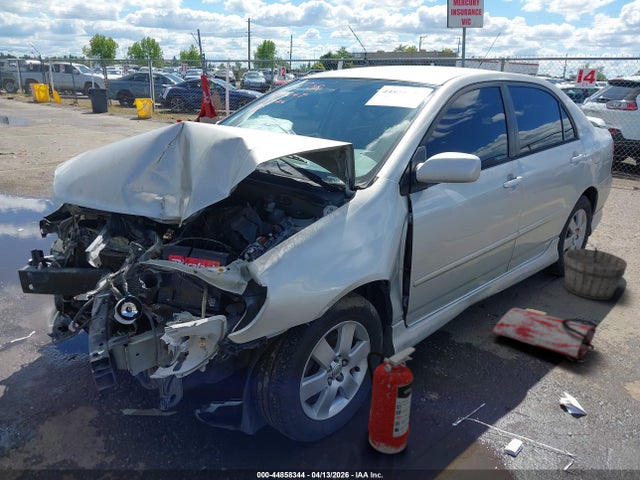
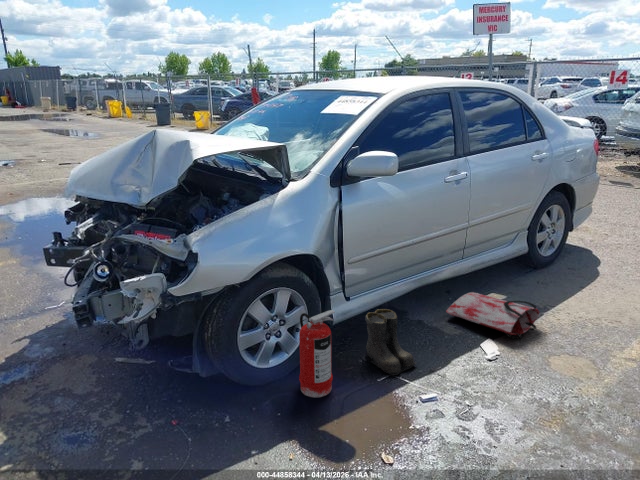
wooden bucket: present [564,245,627,300] -> none [540,238,599,290]
boots: none [427,336,489,417] -> present [365,309,416,375]

